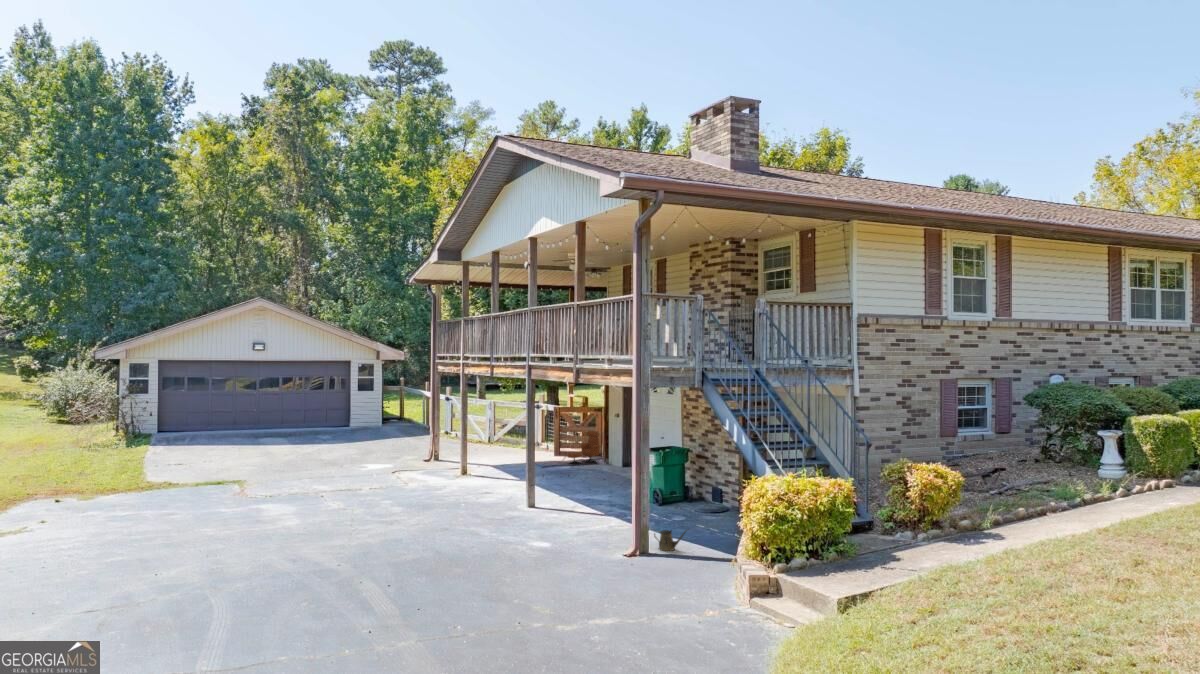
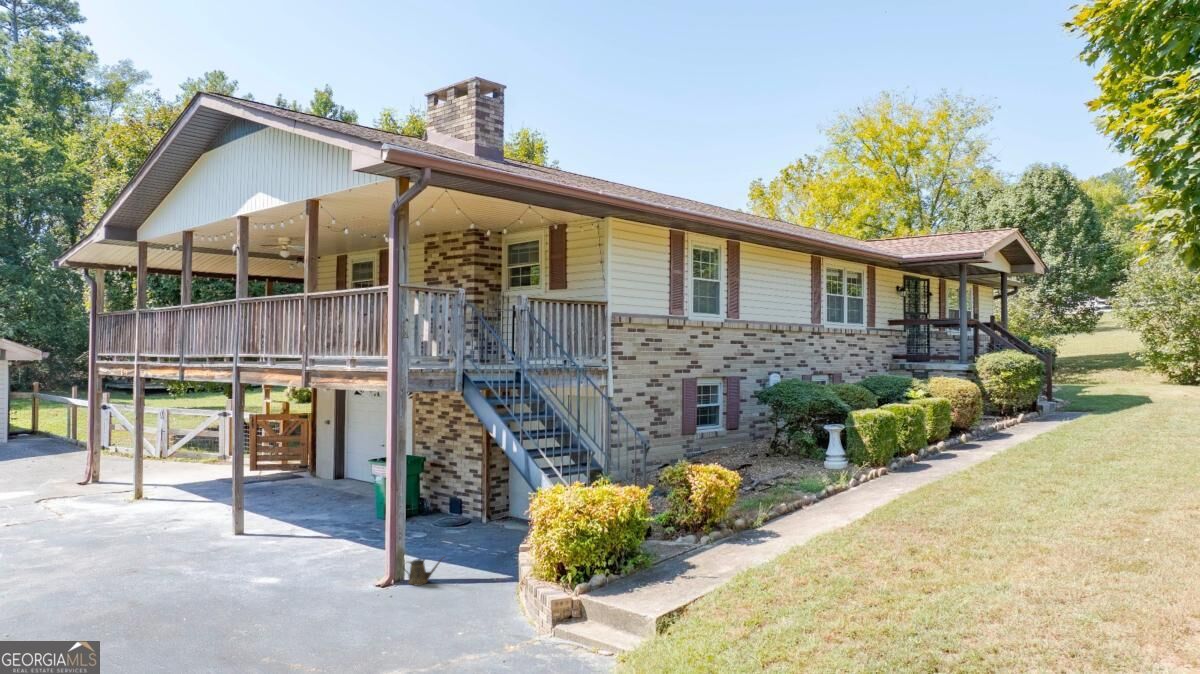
lounge chair: present [567,431,600,464] -> none [272,441,314,481]

